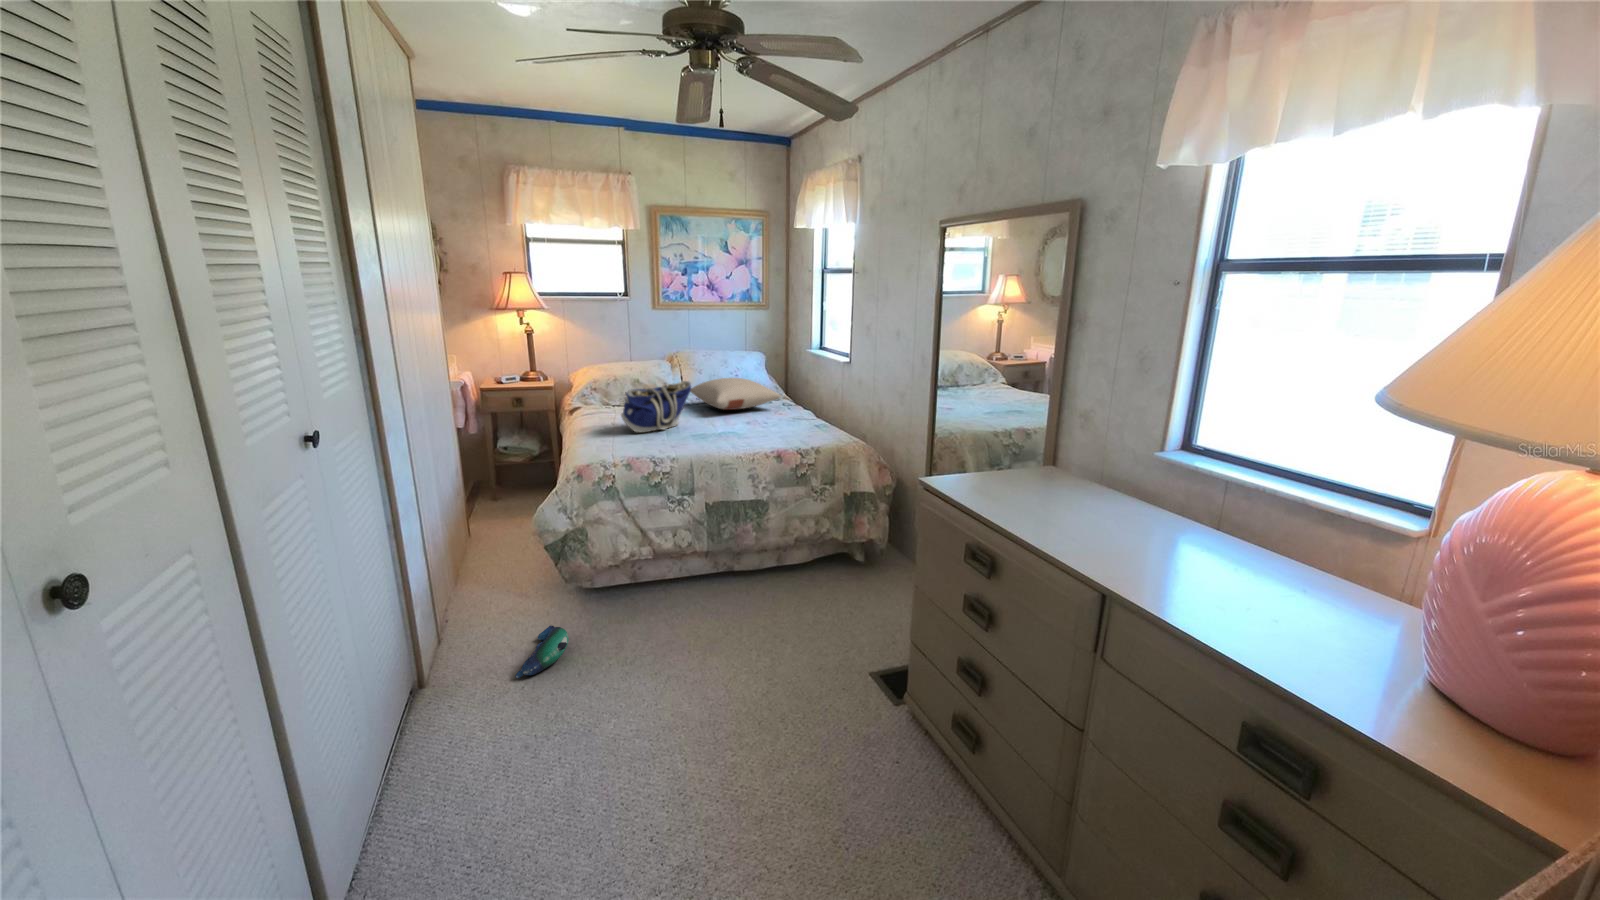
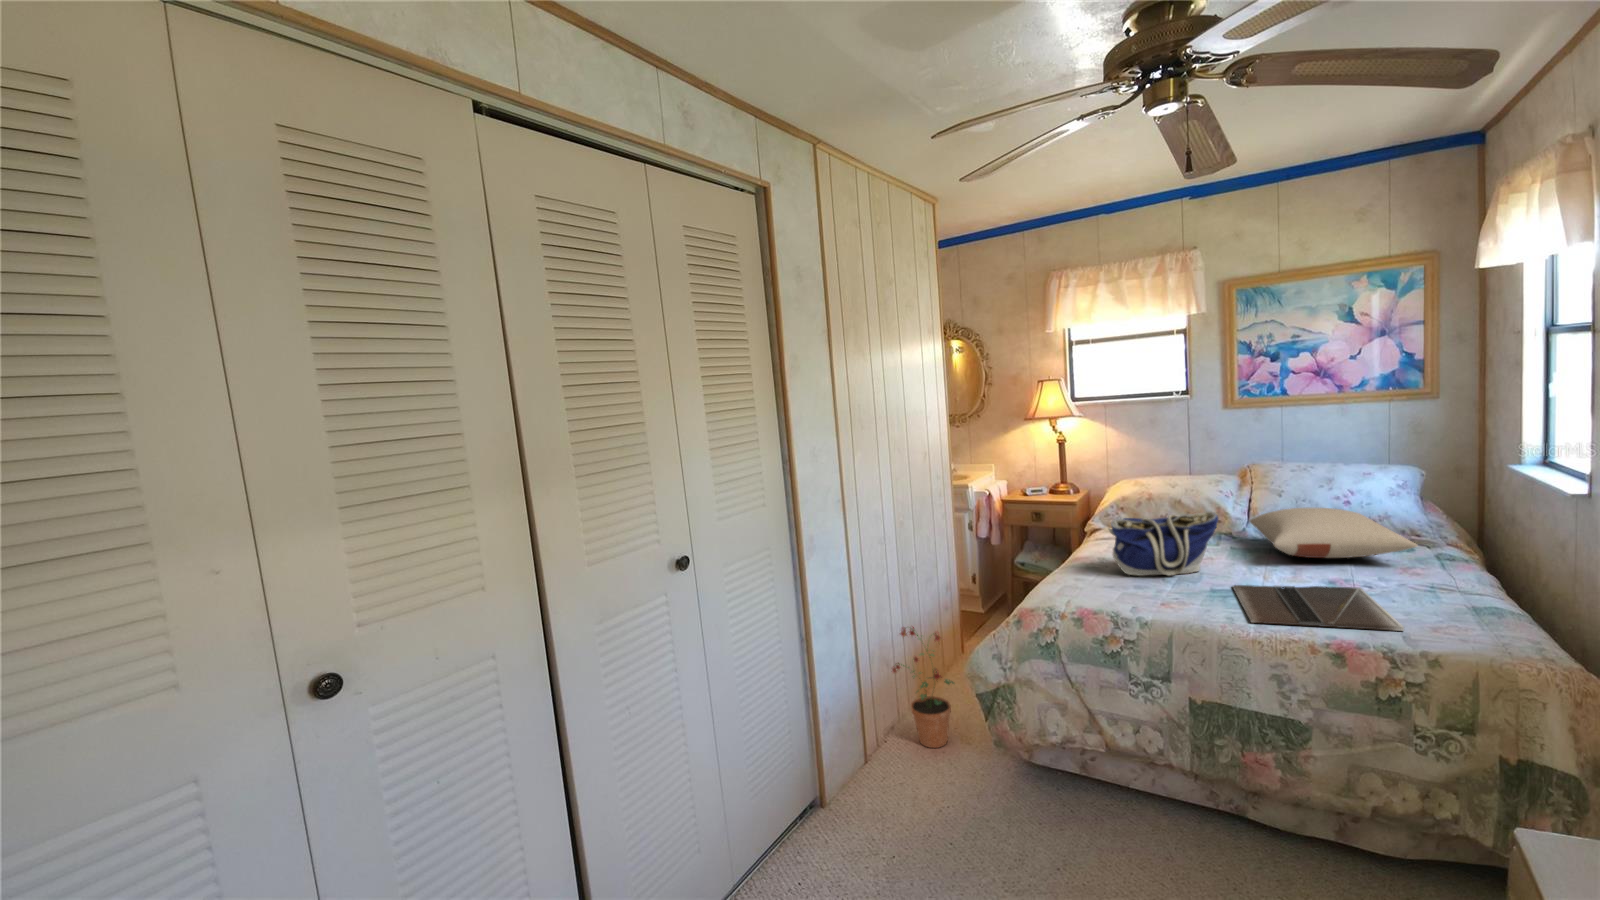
laptop: none [705,422,799,447] -> present [1233,585,1404,631]
potted plant: none [449,504,514,612] -> present [892,626,954,748]
plush toy: present [515,626,569,678] -> none [894,791,966,845]

